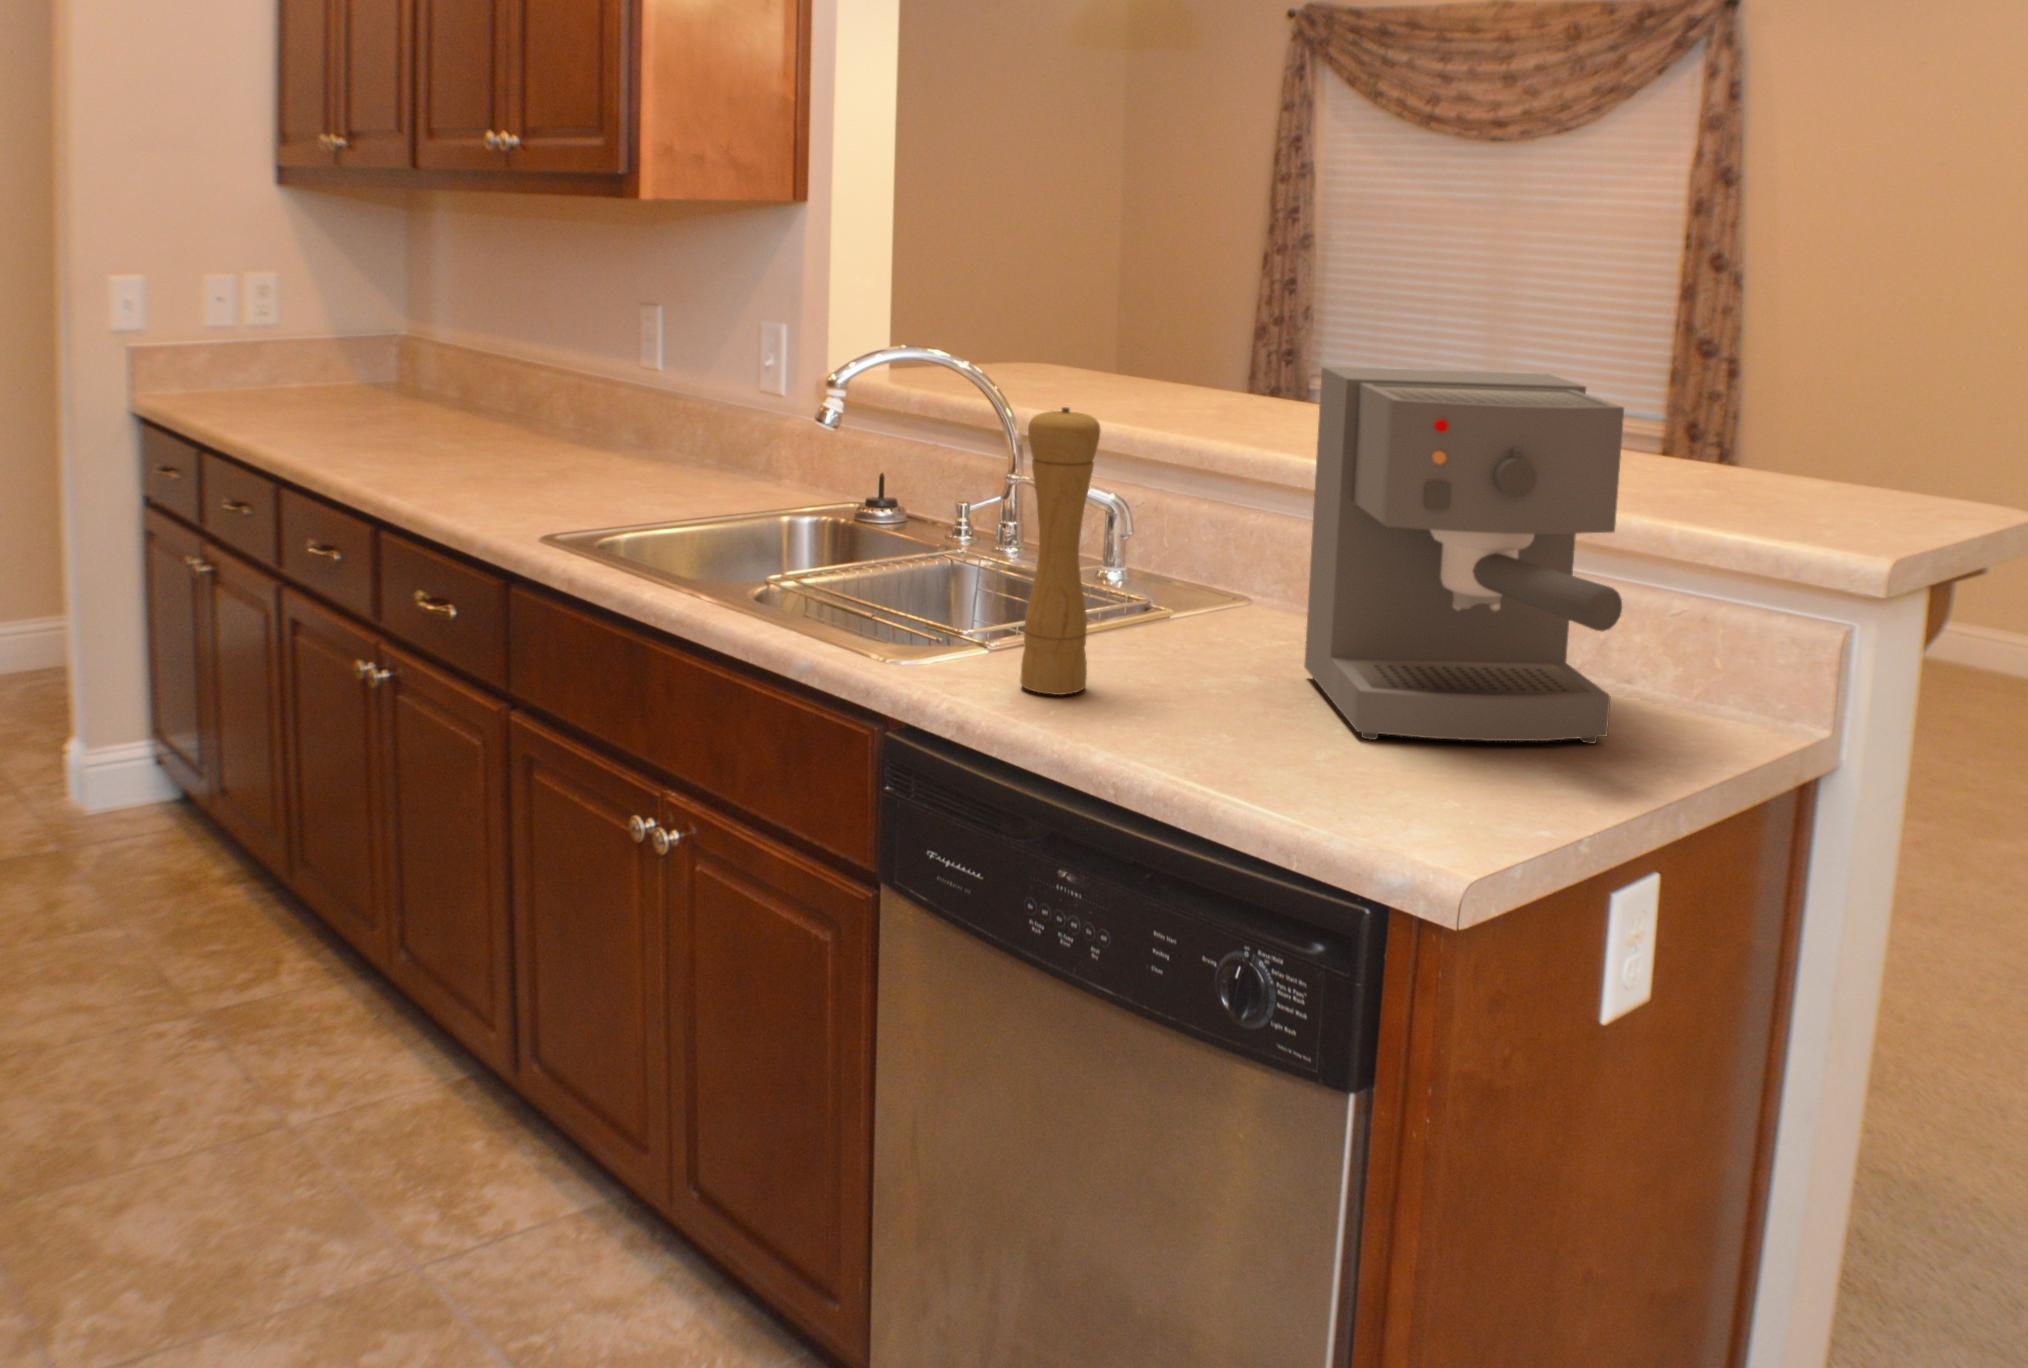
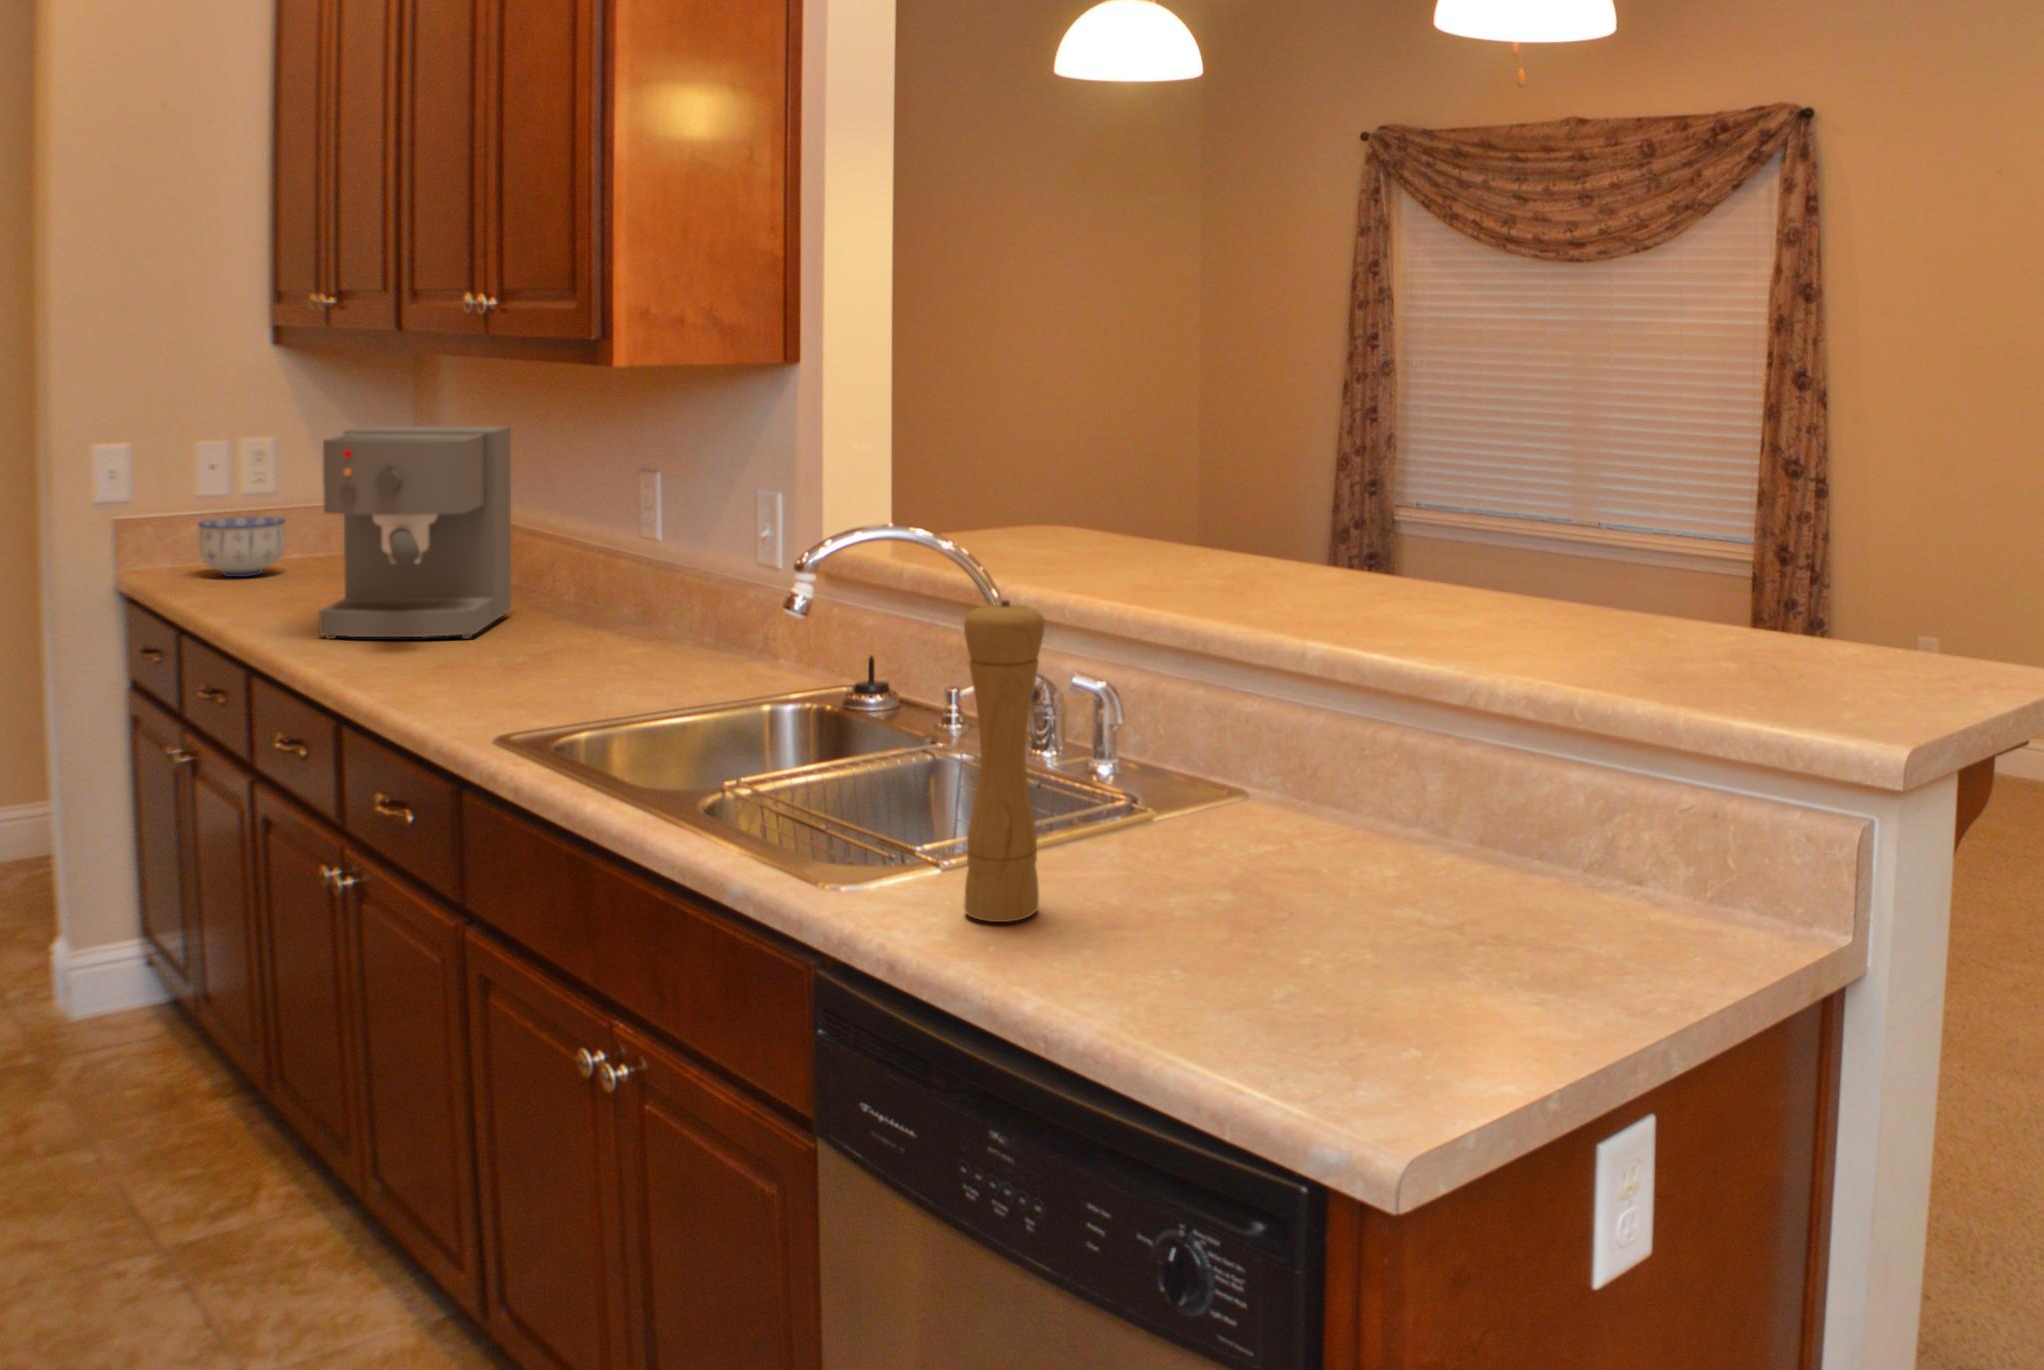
bowl: none [206,345,286,401] -> present [198,516,285,577]
coffee maker: present [1304,367,1624,744] -> present [319,426,511,639]

